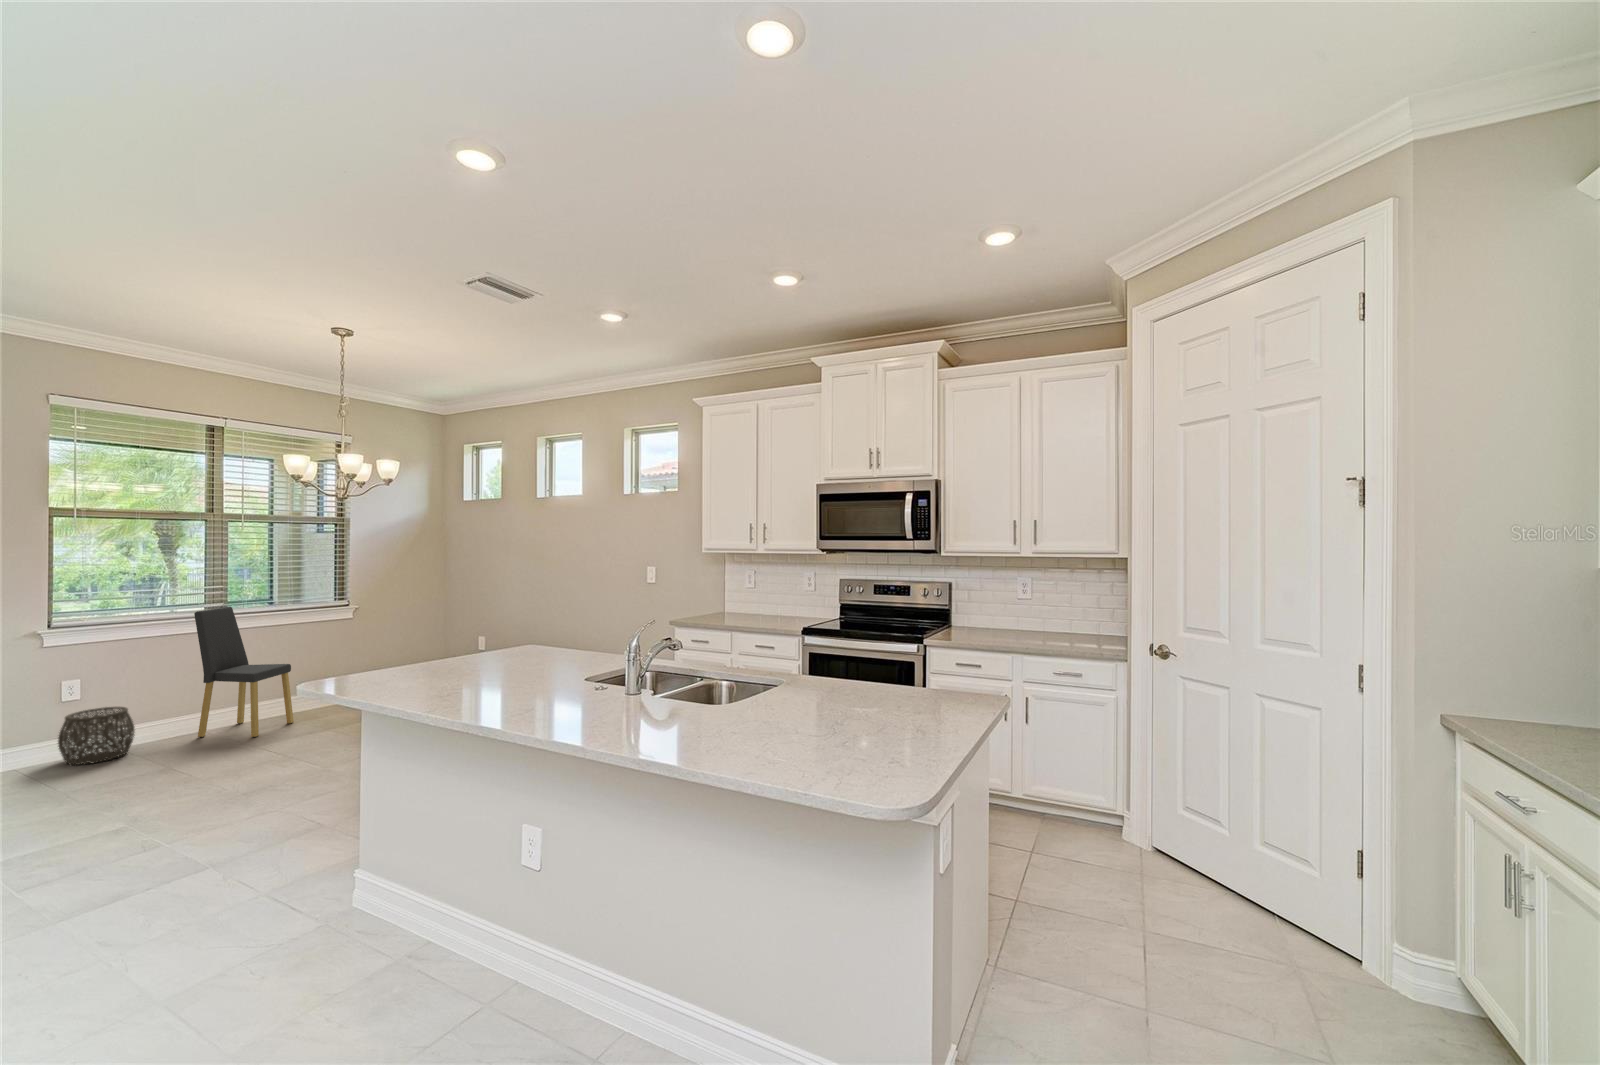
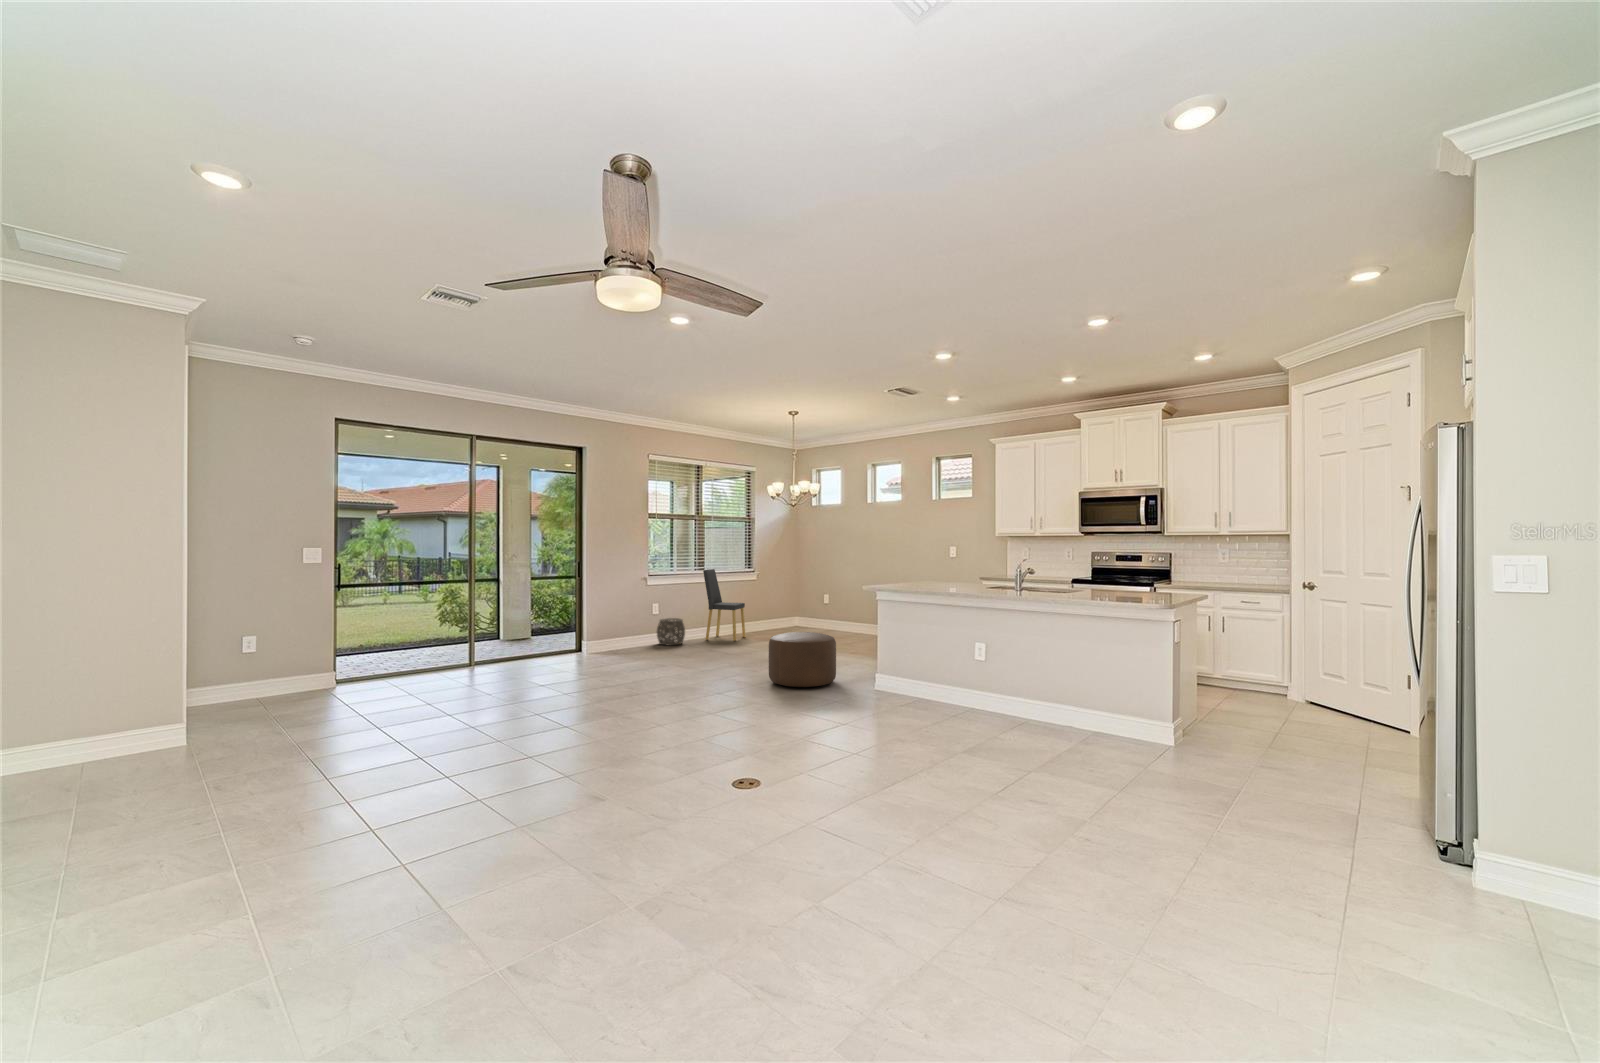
ottoman: none [96,775,299,937] -> present [769,632,836,687]

